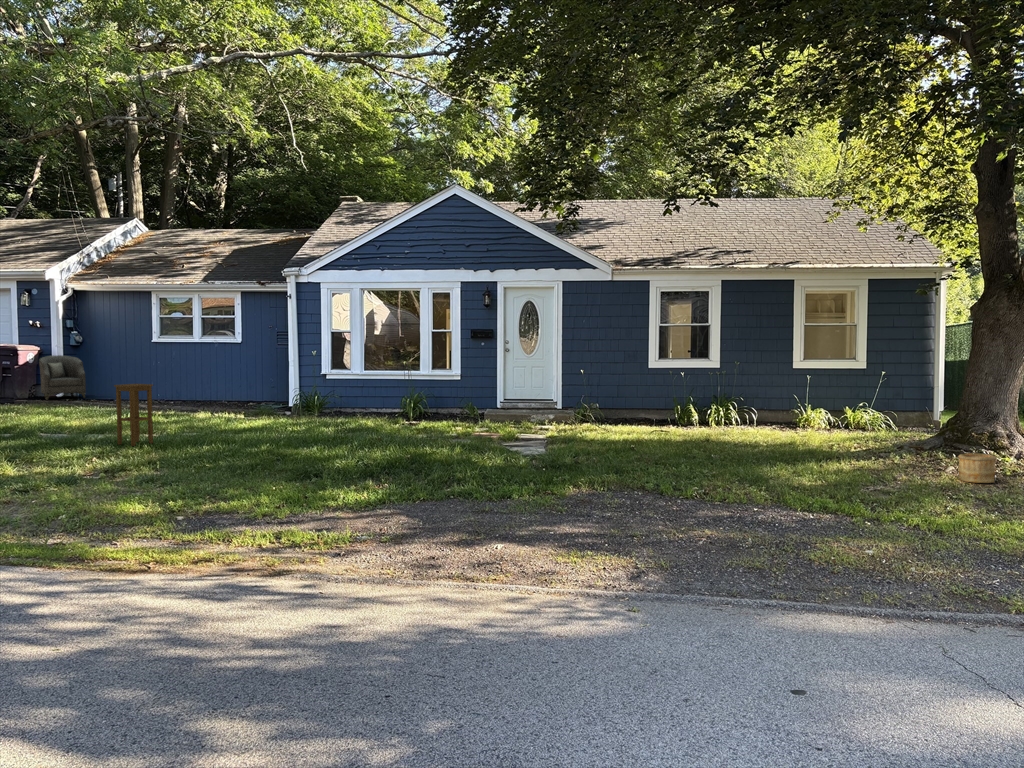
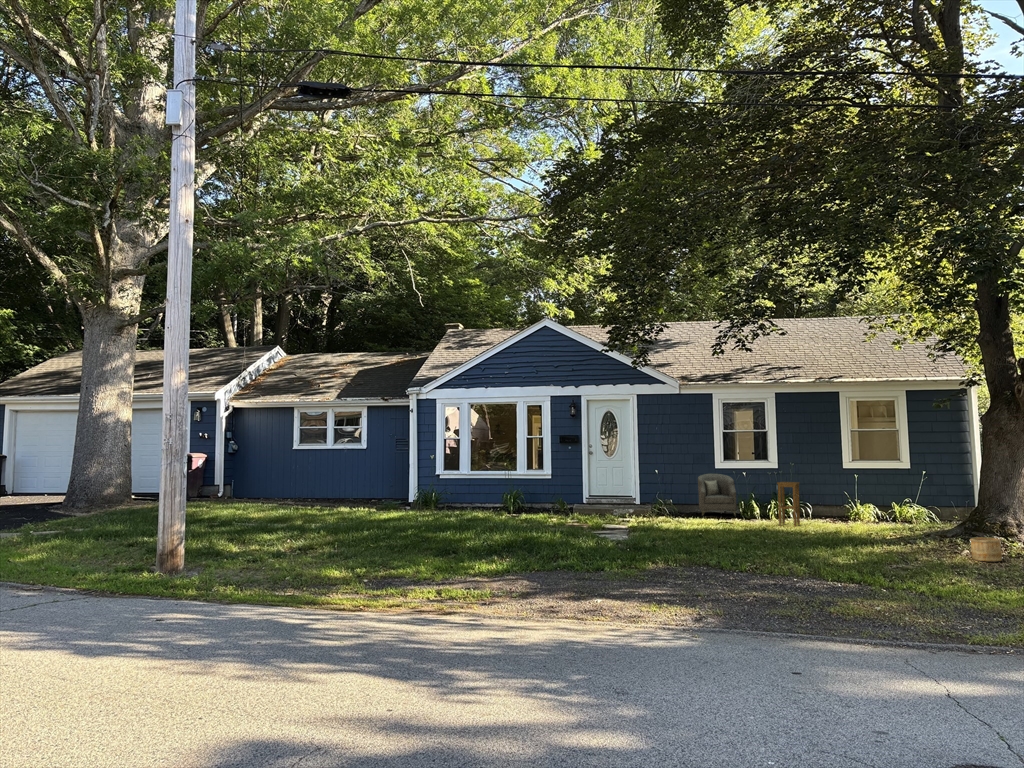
armchair: present [39,355,86,400] -> present [698,474,736,515]
stool: present [114,384,153,446] -> present [777,482,800,527]

